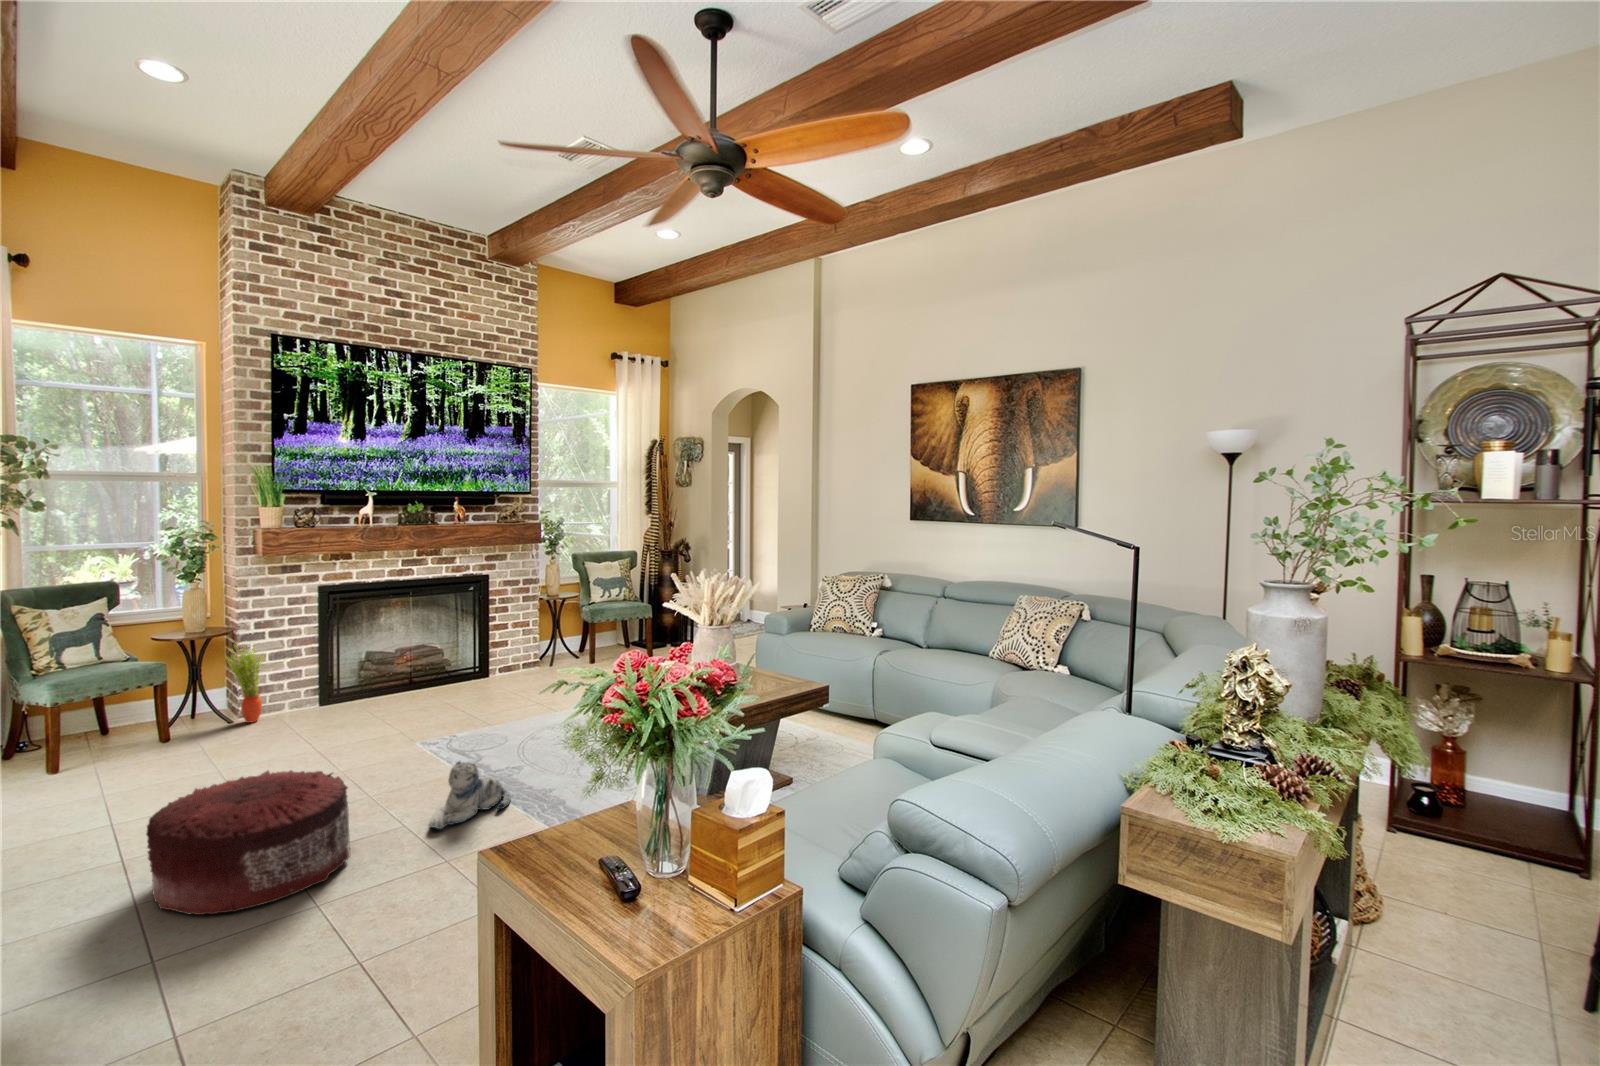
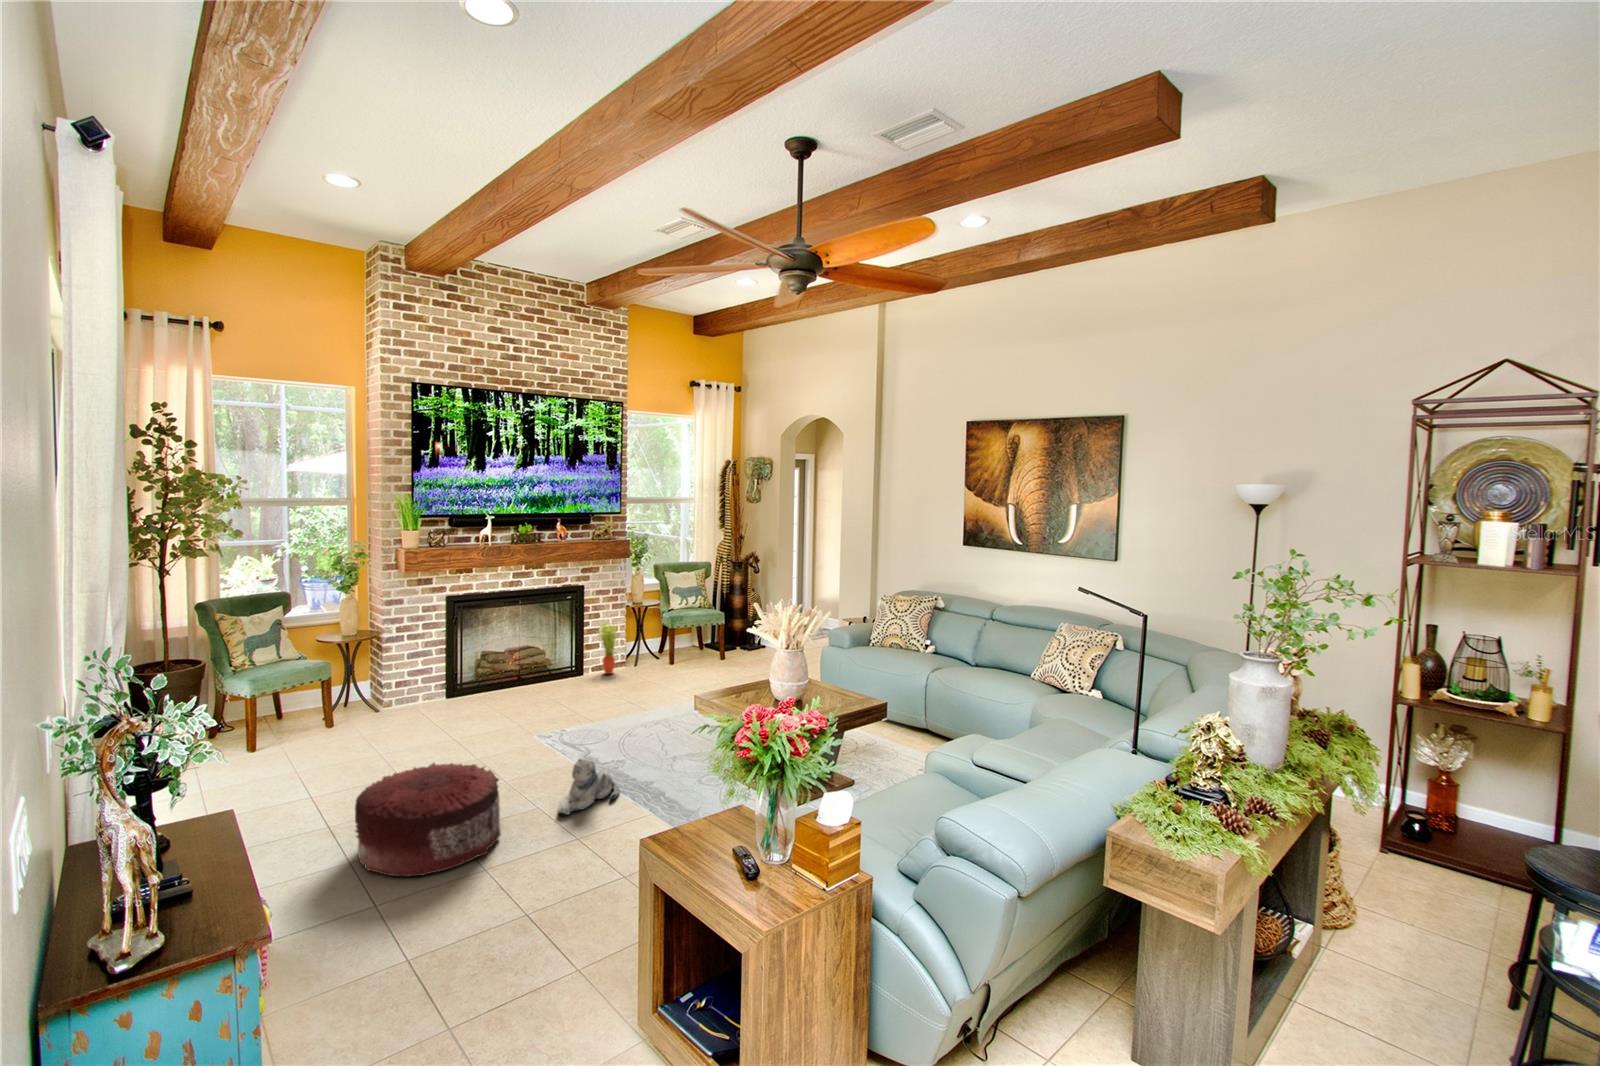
potted plant: present [227,646,264,723] -> present [597,623,620,674]

